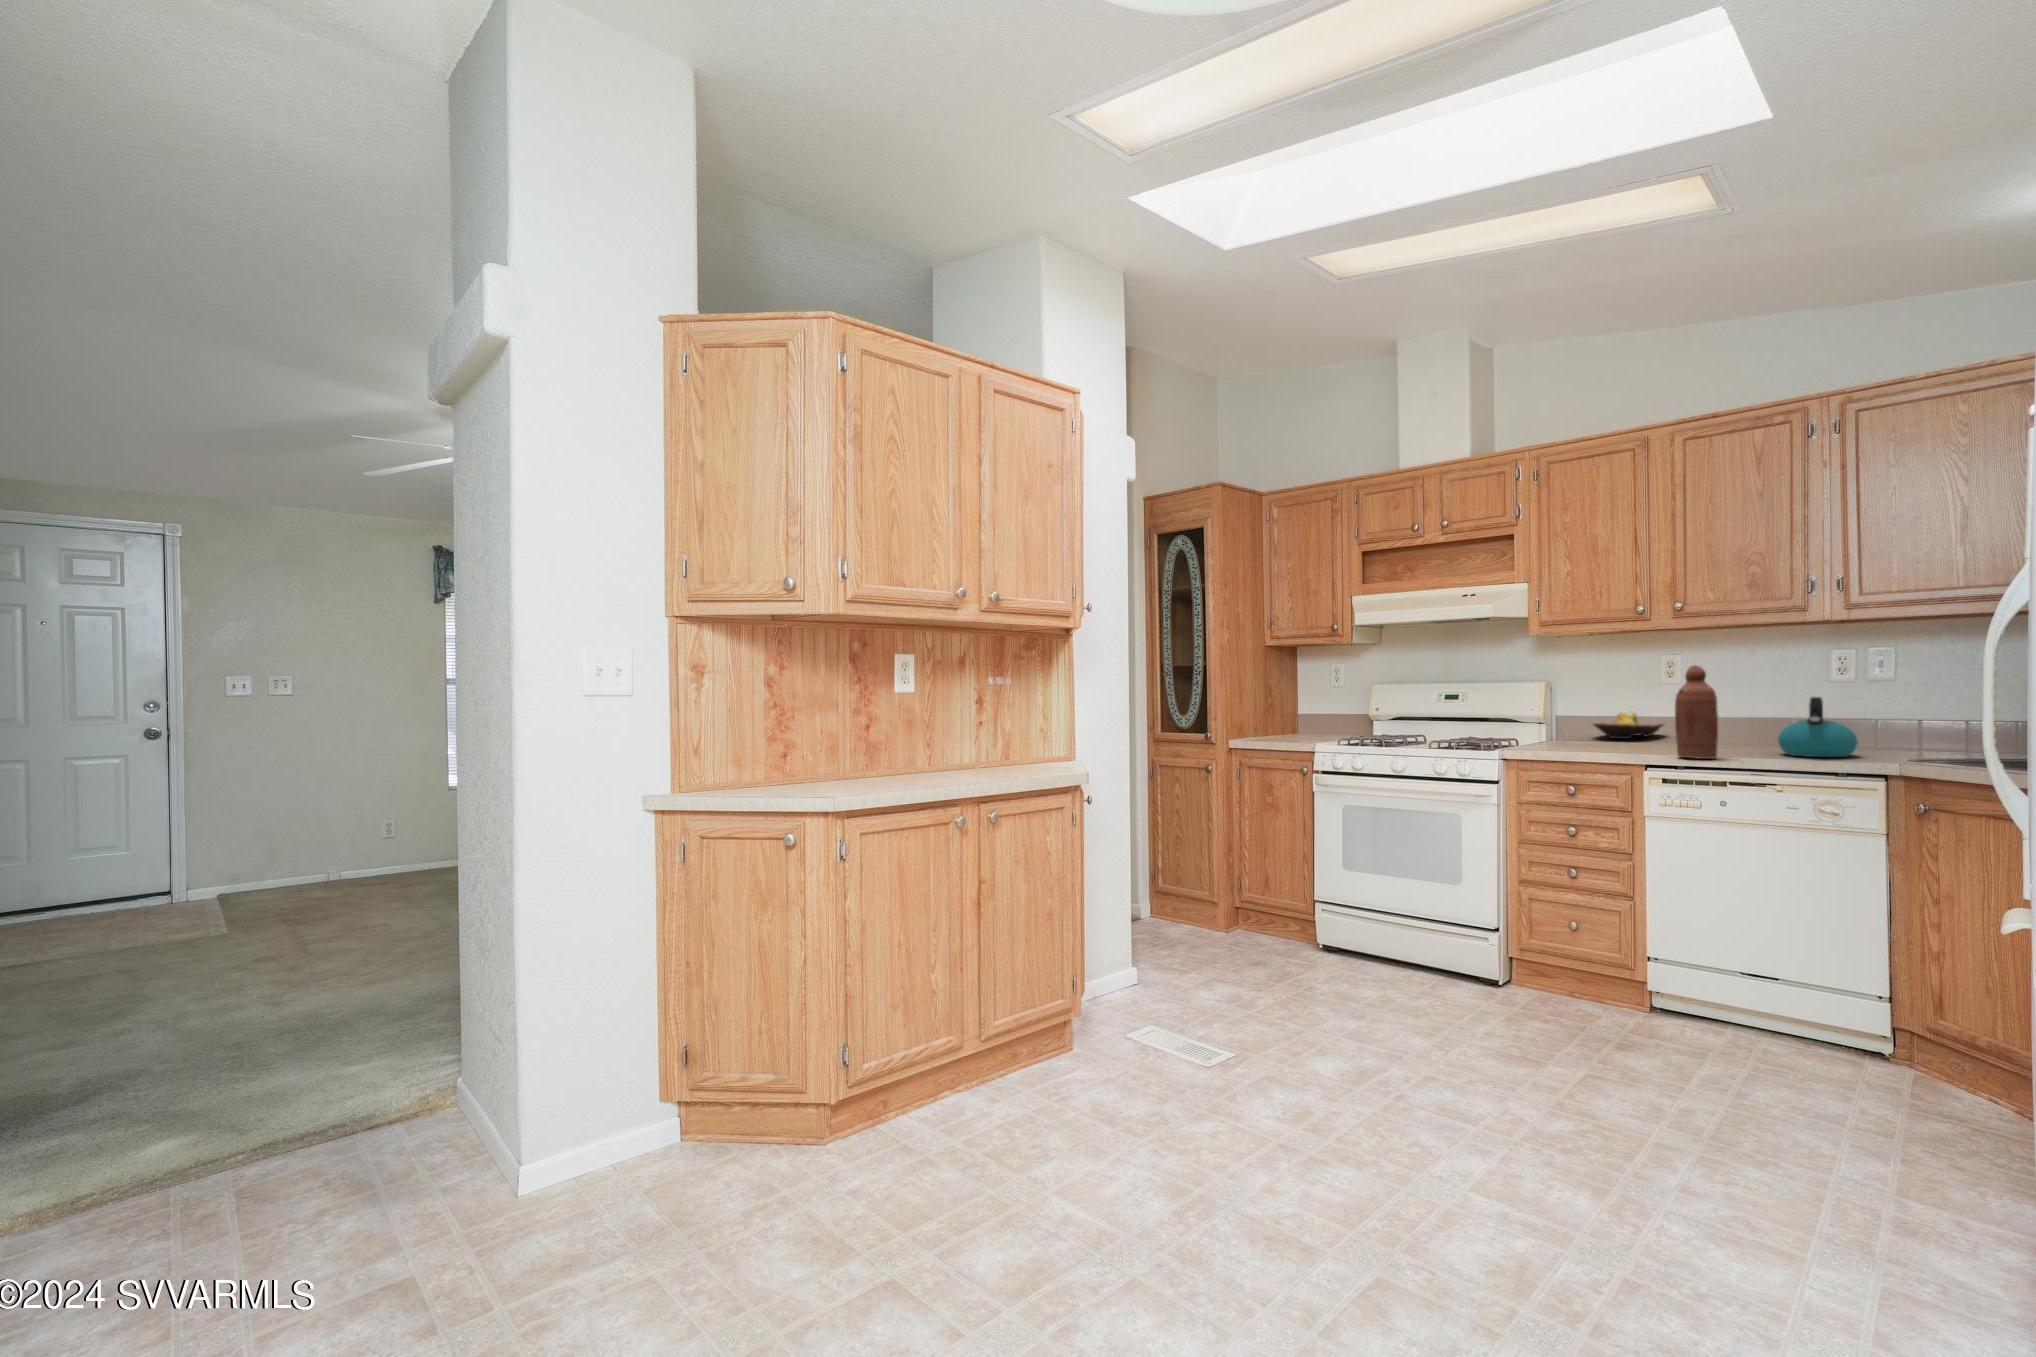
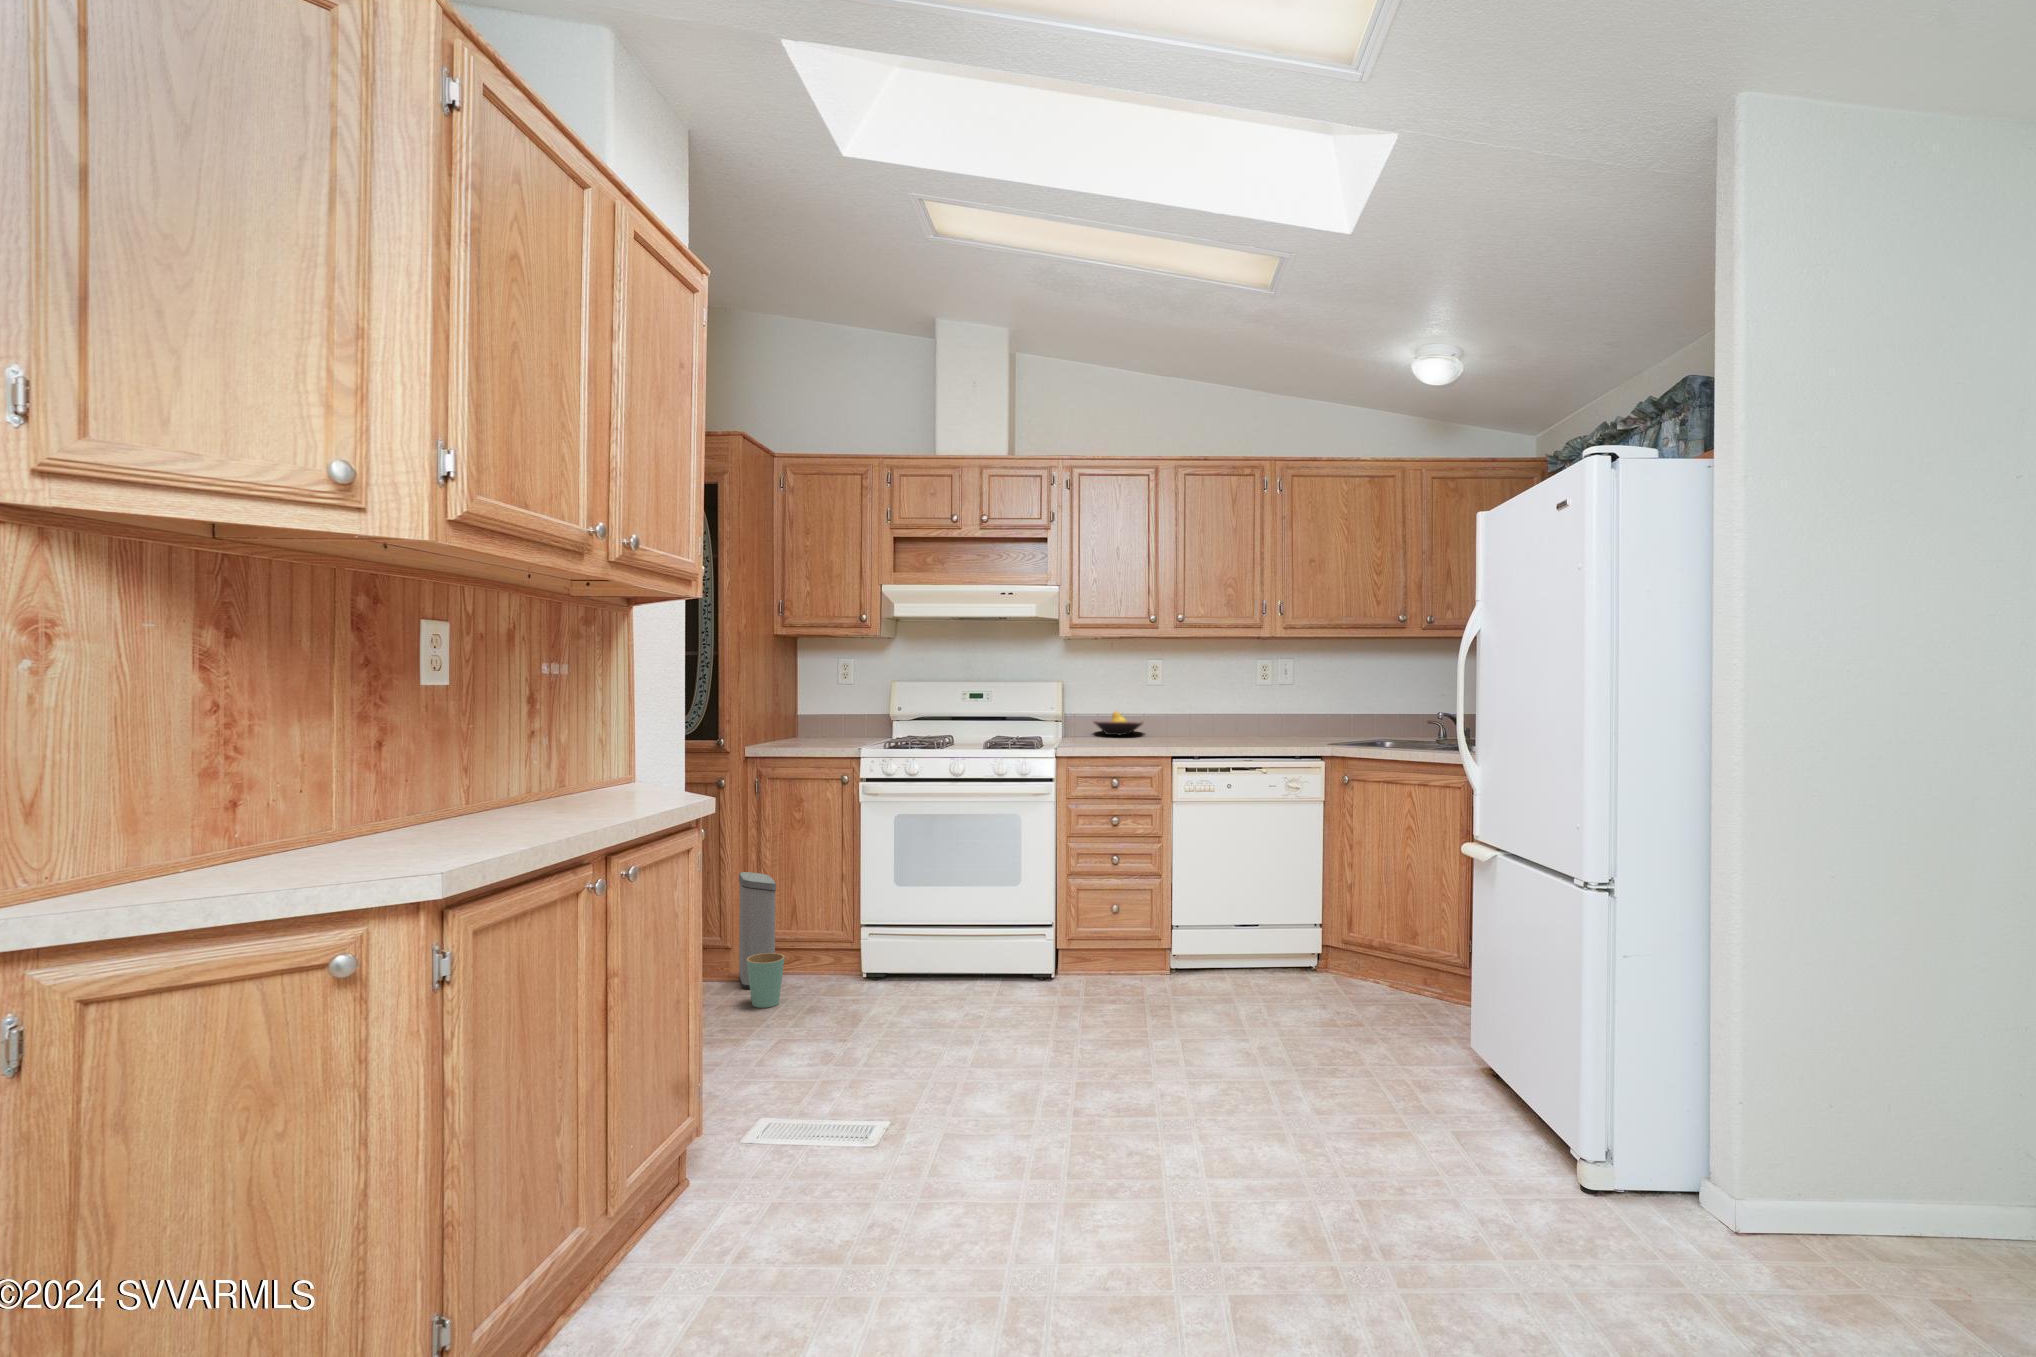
bottle: present [1675,665,1718,759] -> none [1198,669,1229,750]
kettle: present [1778,697,1858,757] -> none [1254,697,1306,746]
trash can: none [1208,846,1247,959] -> present [739,872,785,1008]

